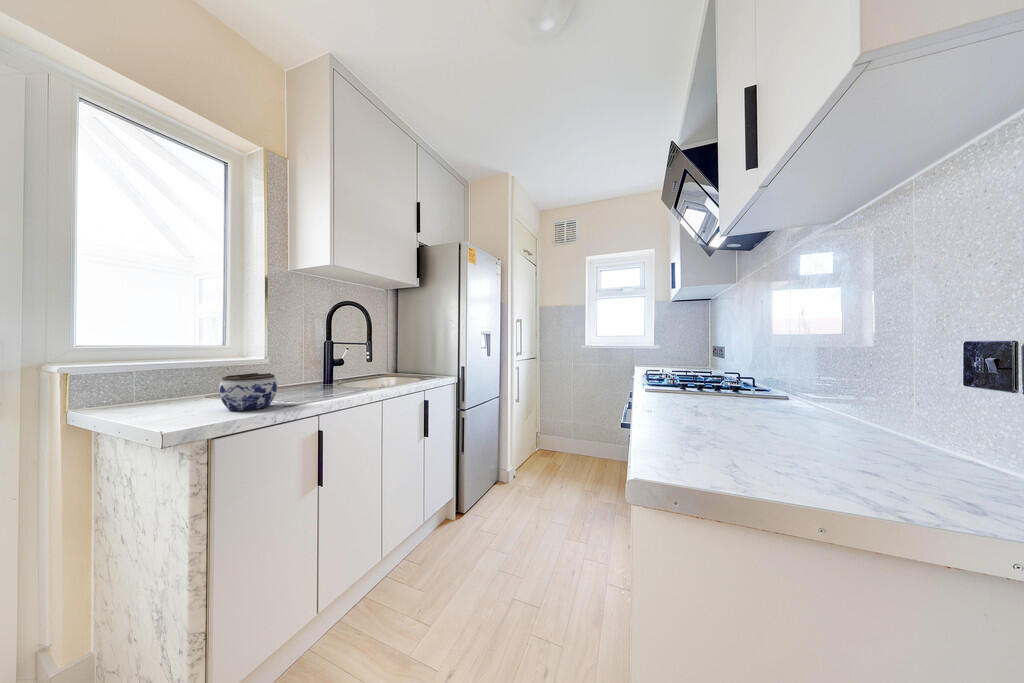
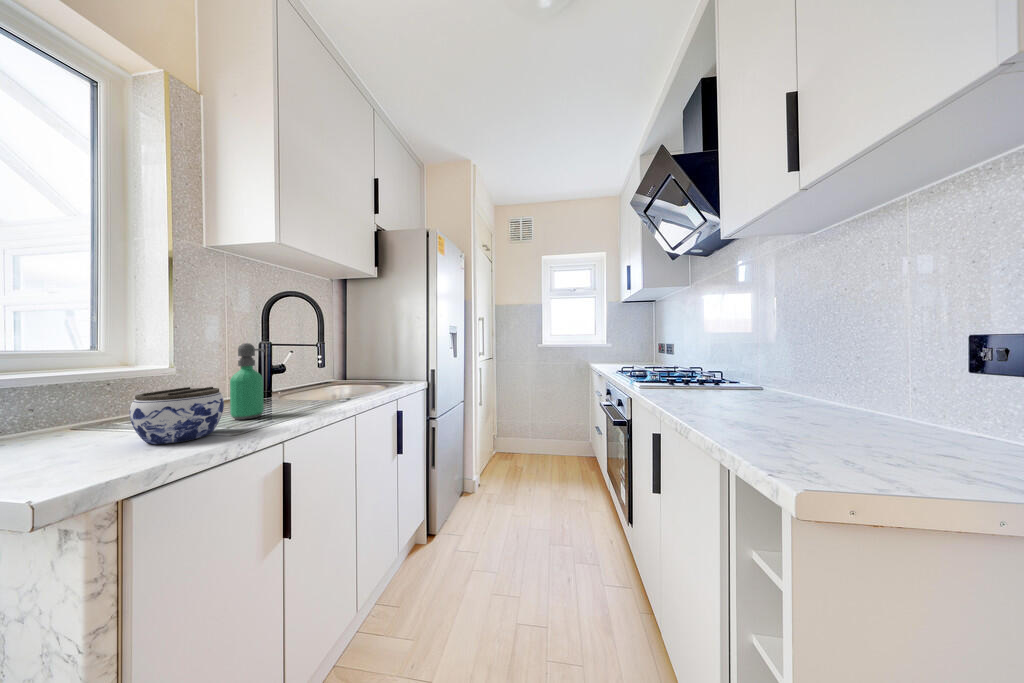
soap dispenser: none [289,342,312,399] -> present [230,343,266,420]

